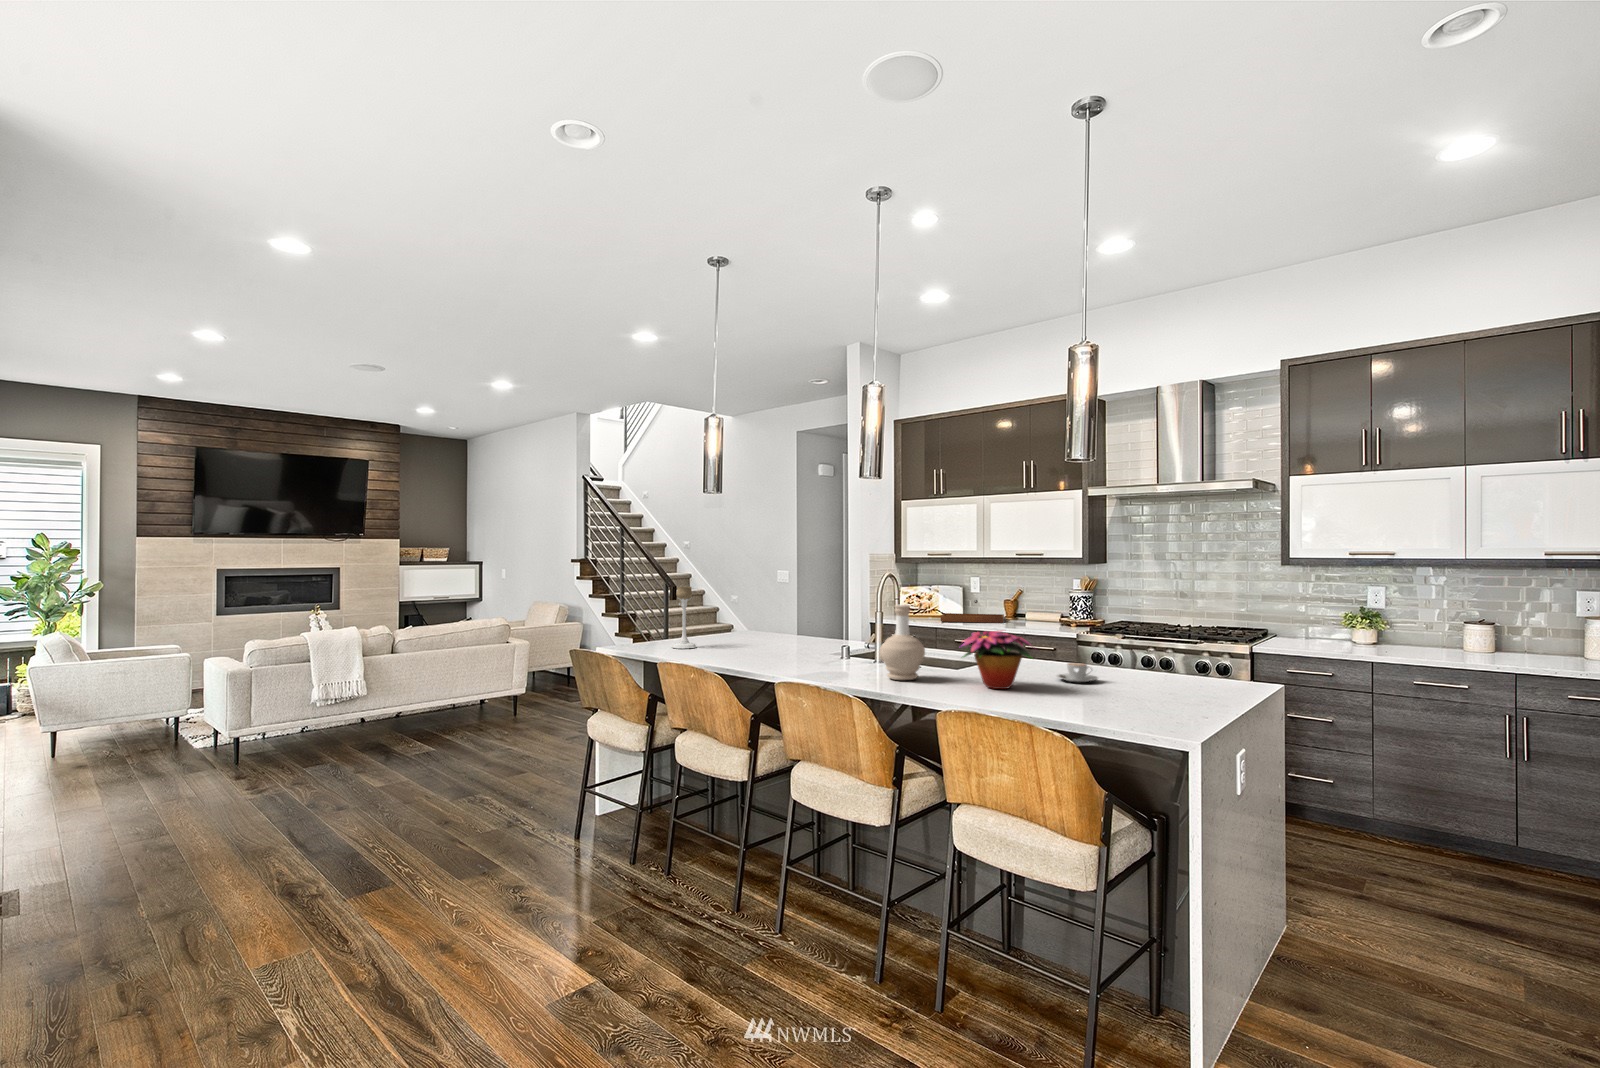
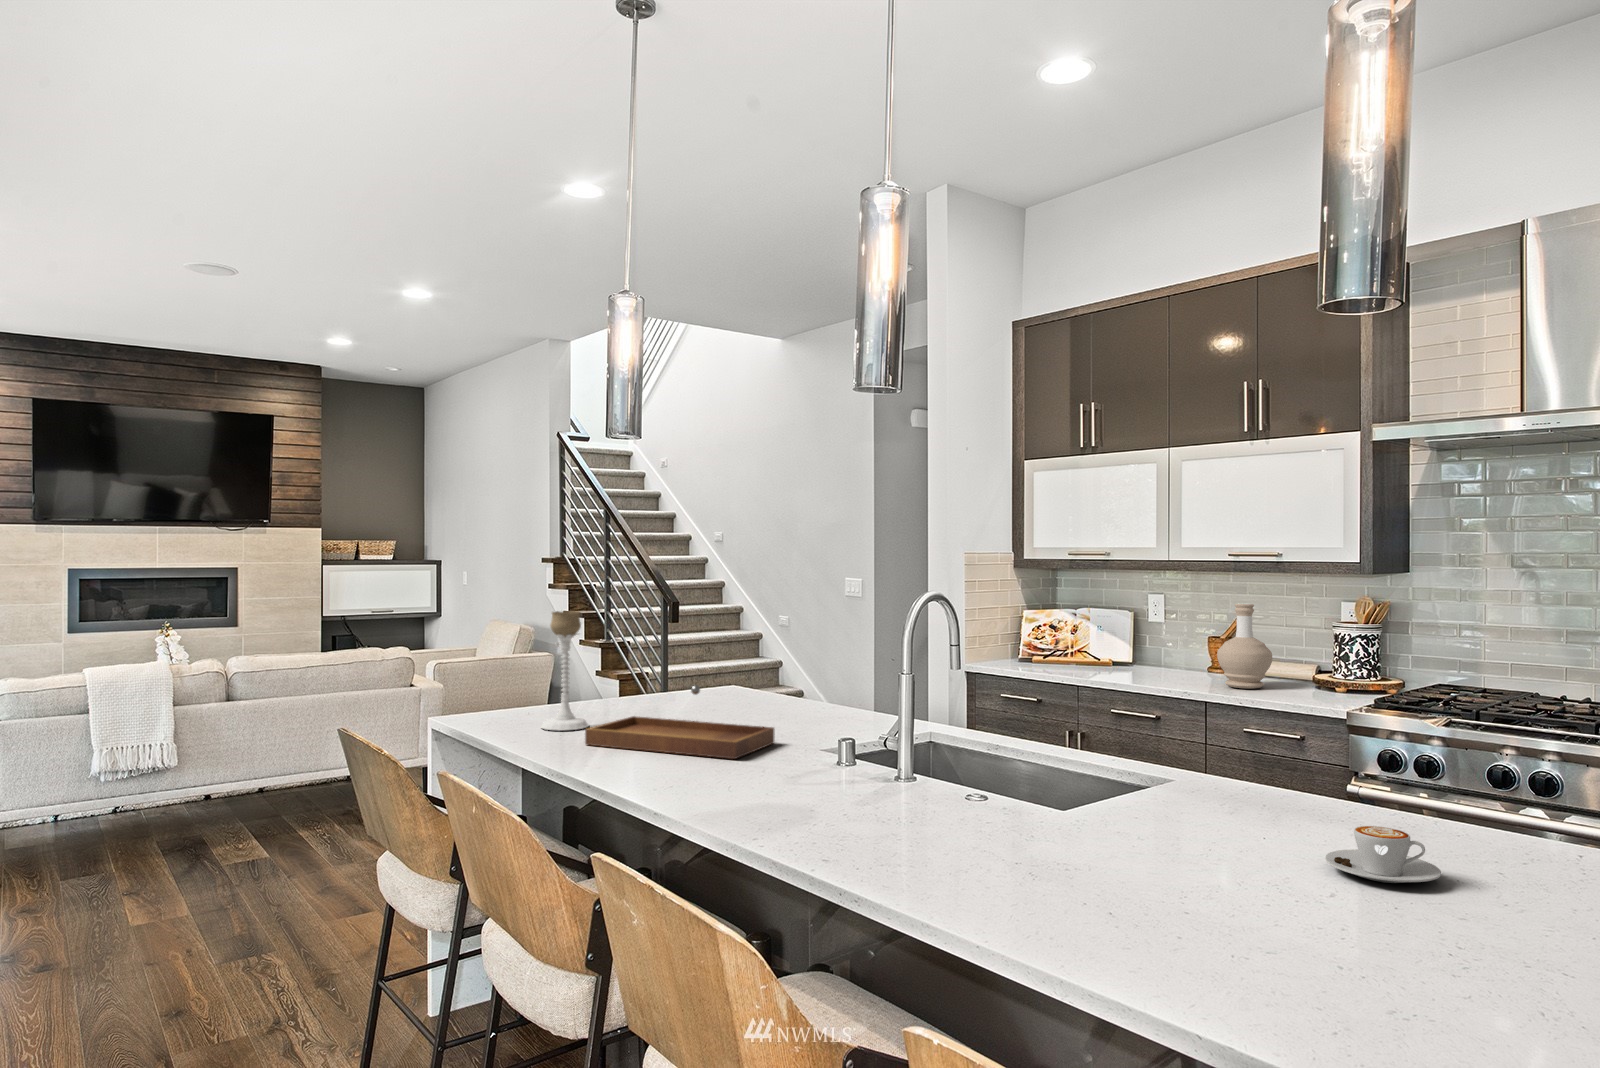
tray: present [941,600,1004,623] -> present [585,685,775,759]
bottle: present [880,605,925,680] -> present [1217,603,1272,688]
flower arrangement: present [962,631,1031,689] -> none [1058,746,1295,905]

